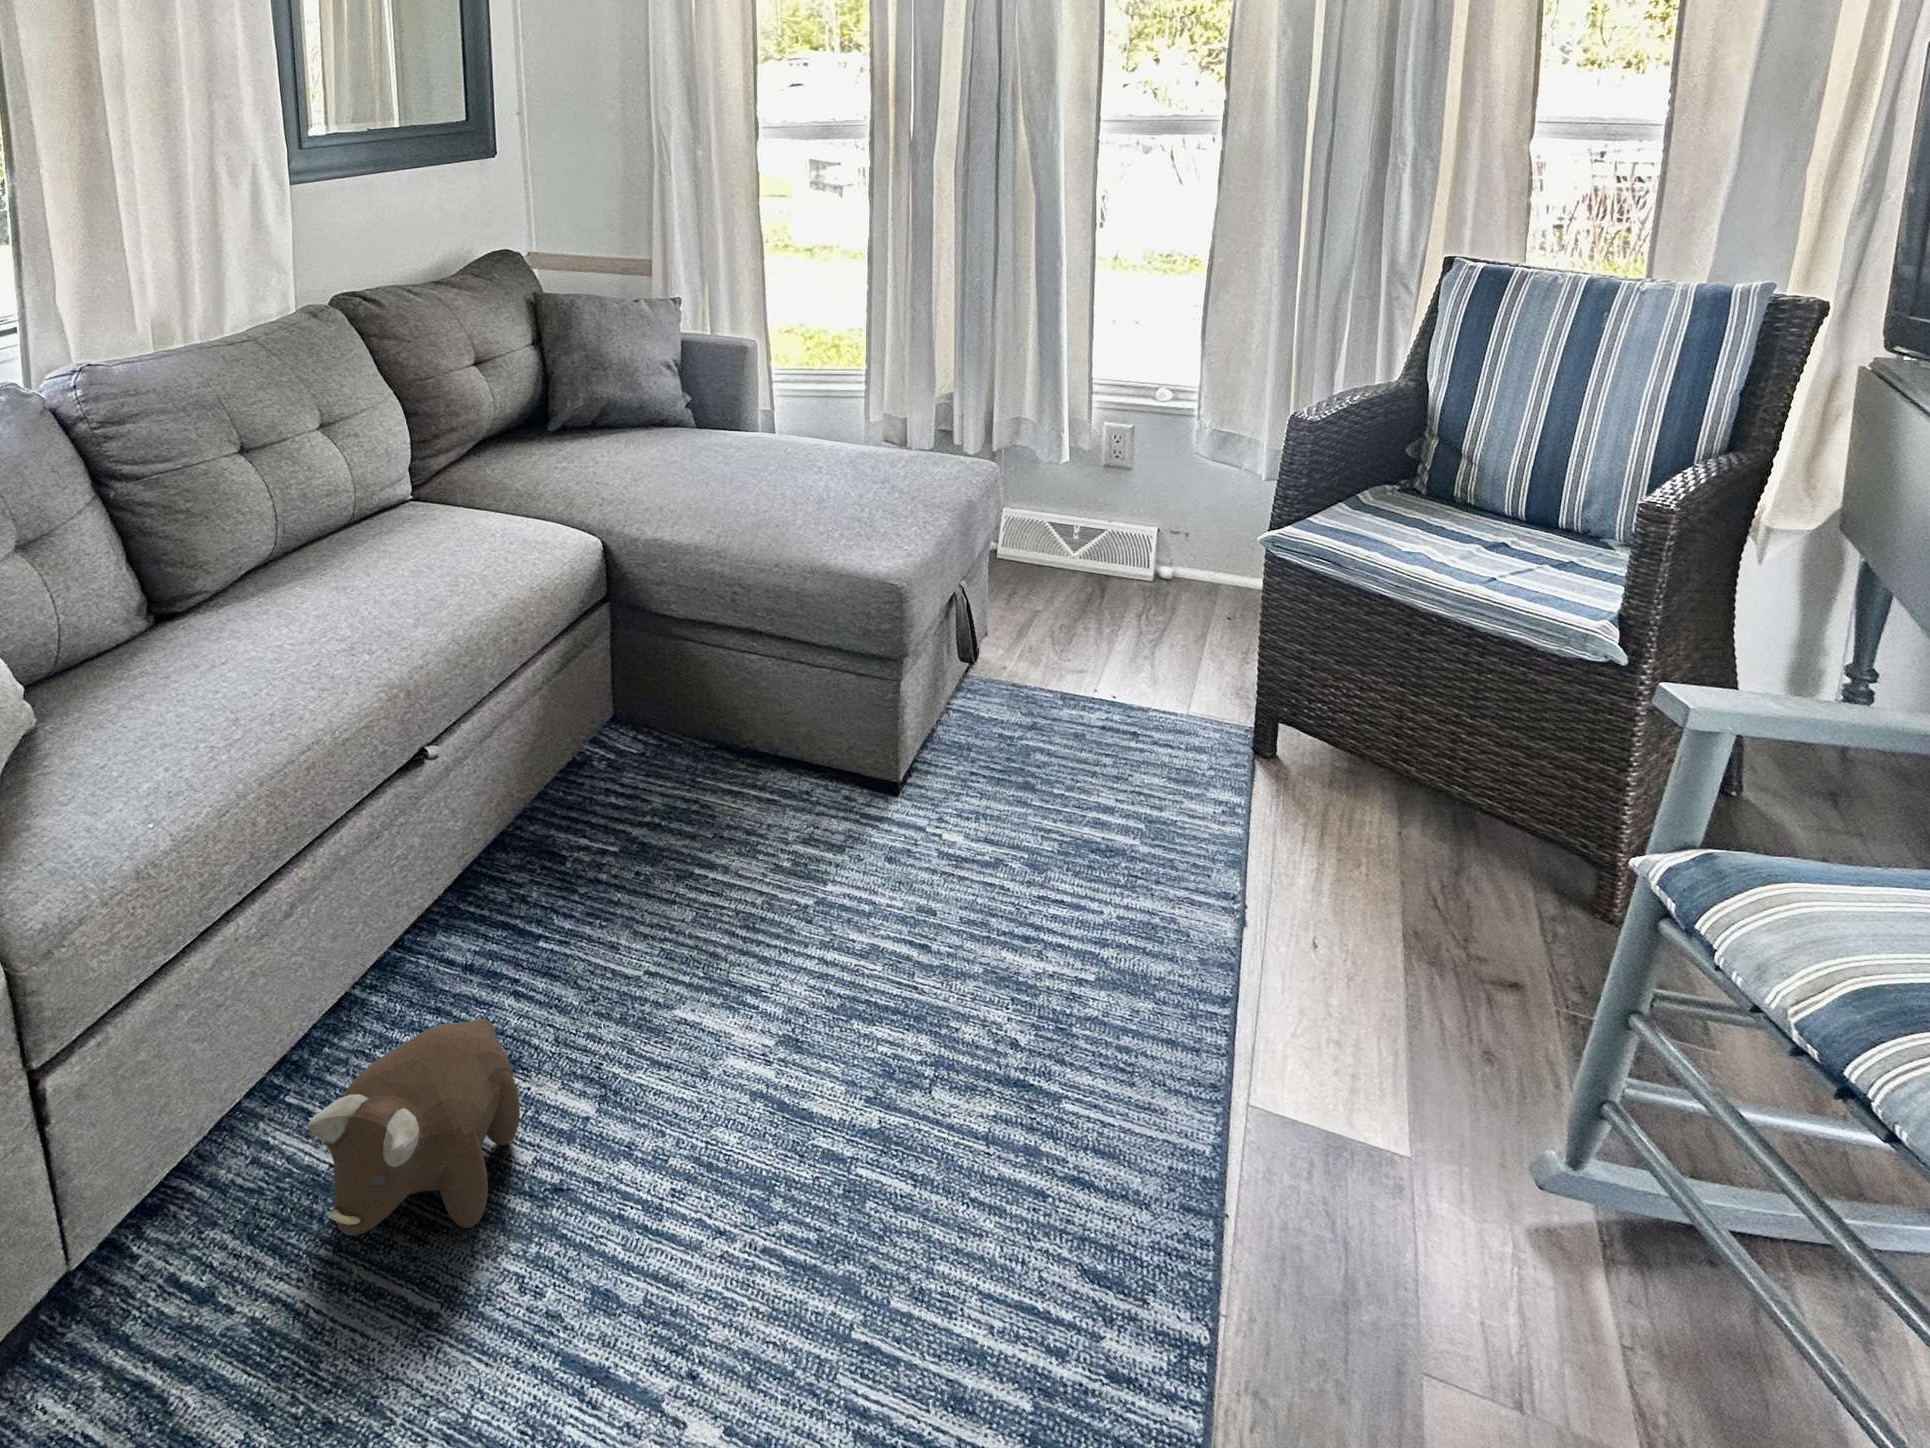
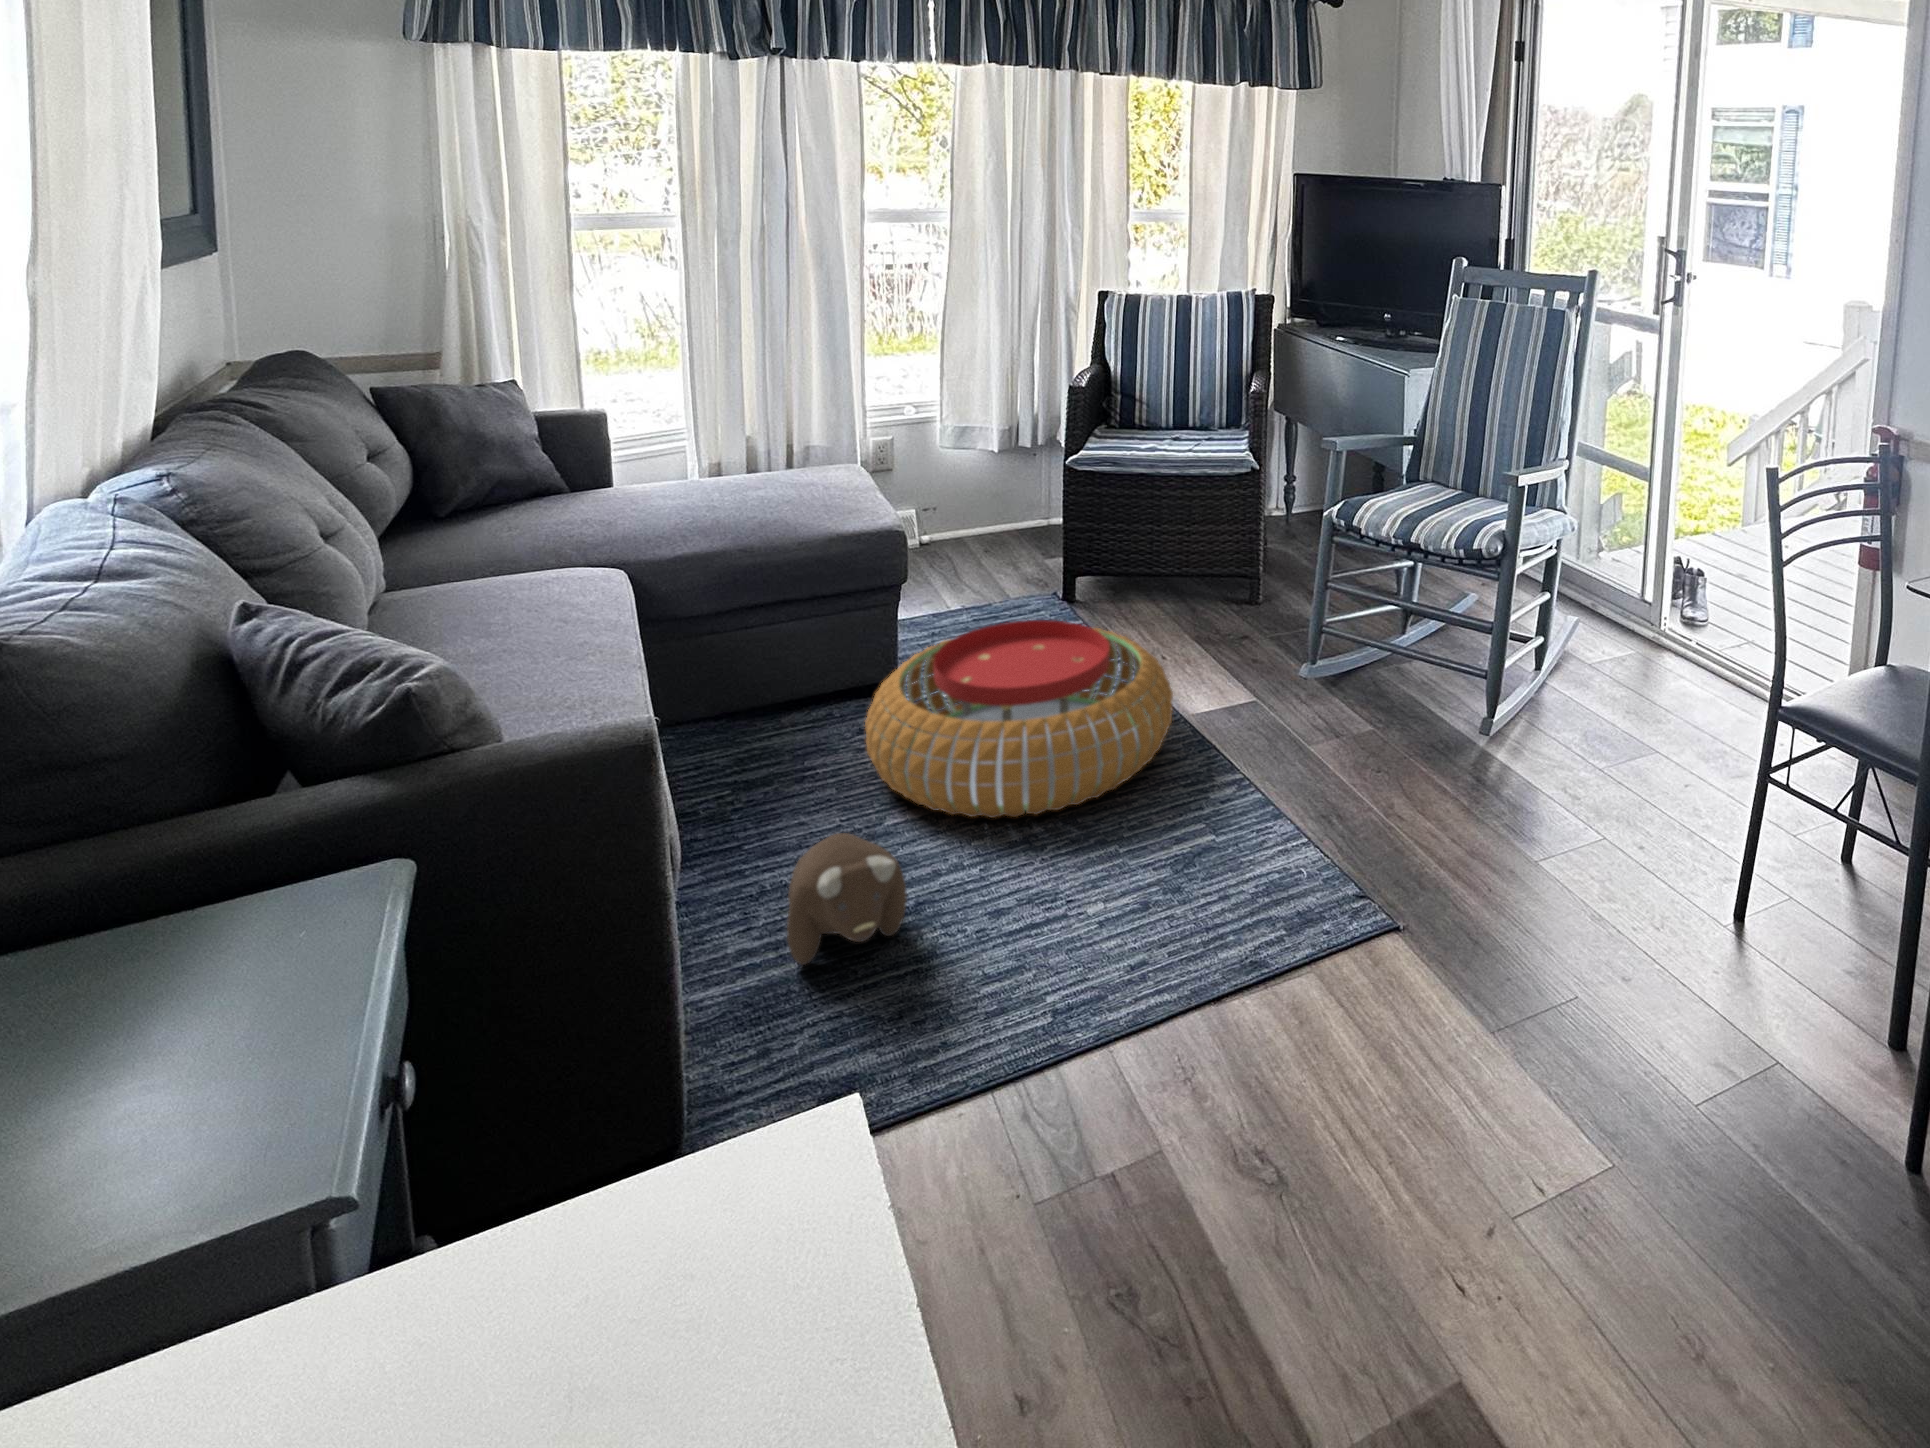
pouf: none [690,765,1189,1186] -> present [865,620,1173,818]

